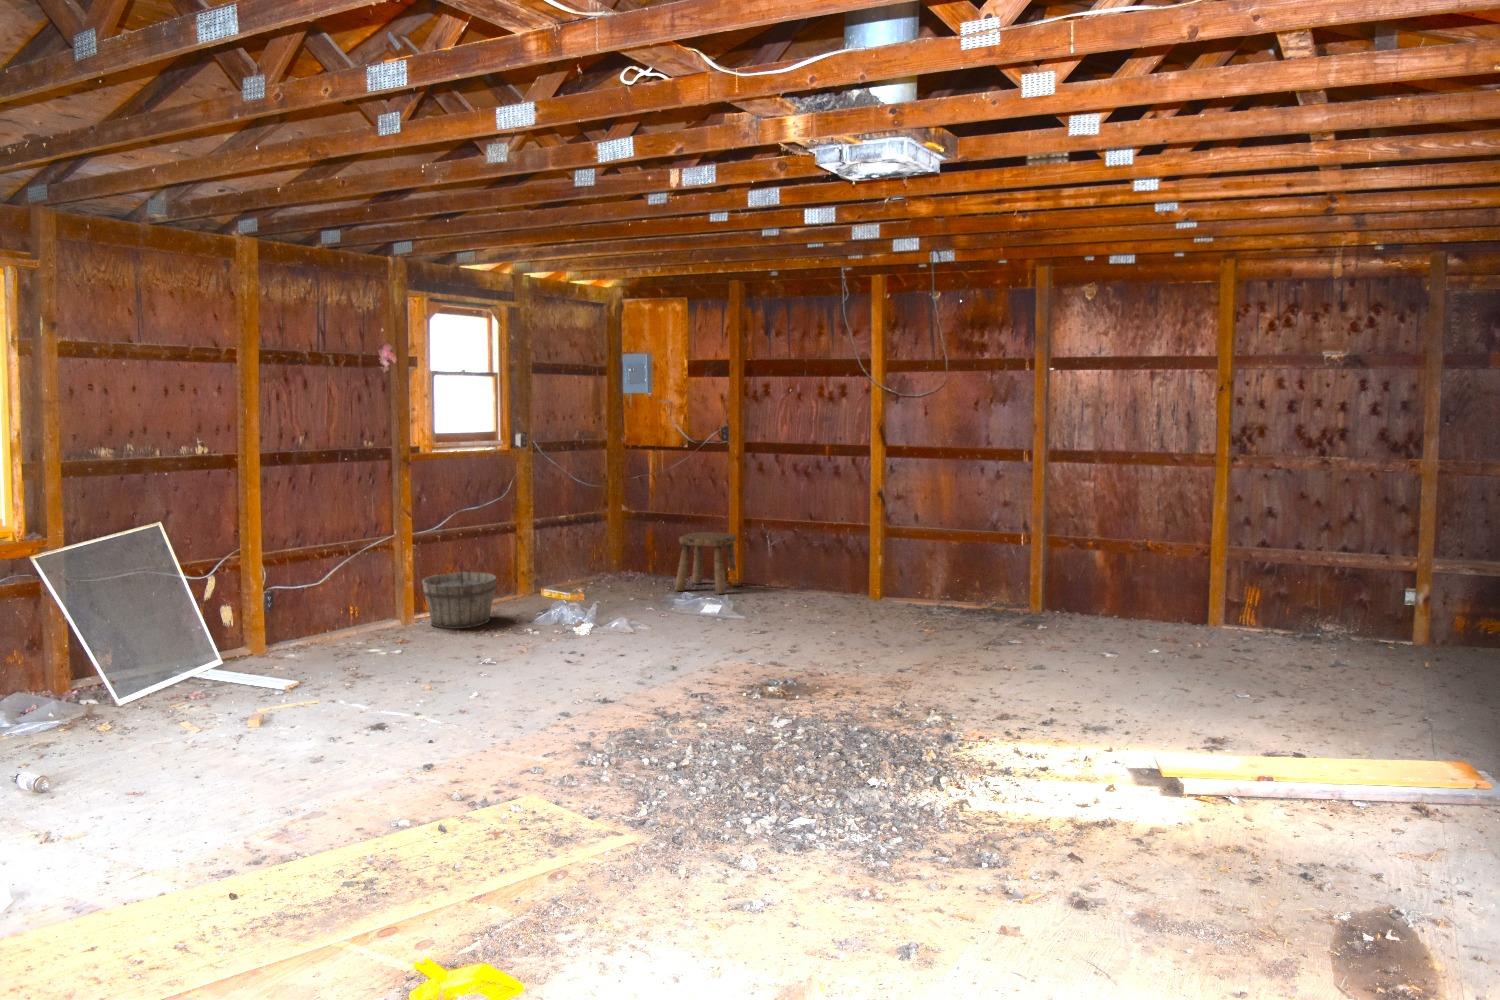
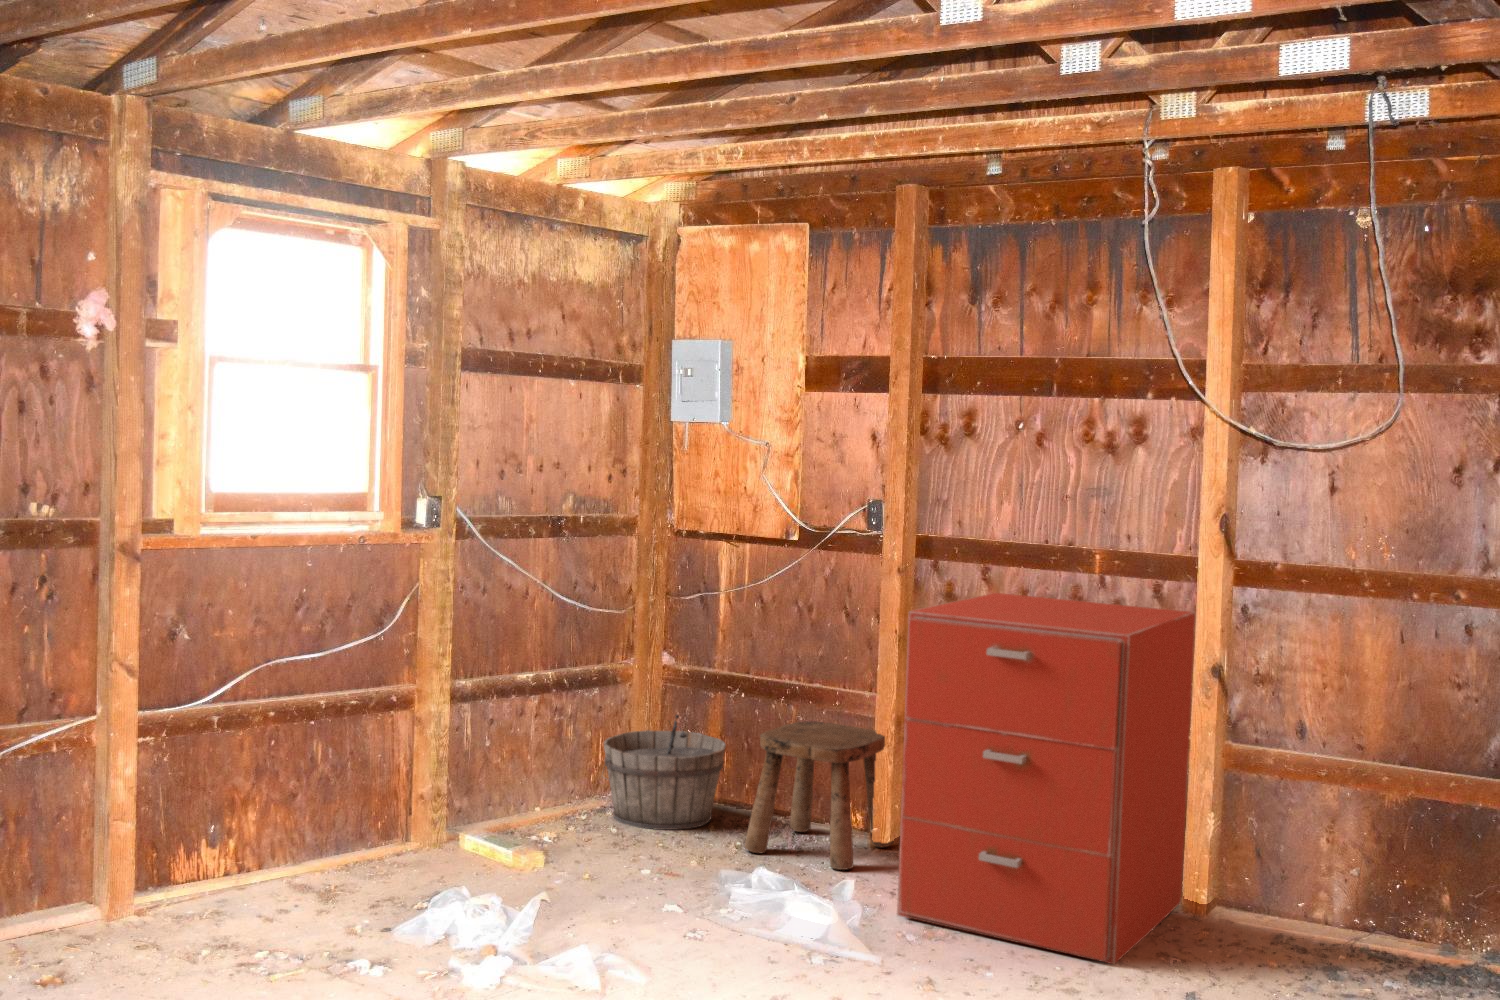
filing cabinet: none [750,467,870,614] -> present [897,593,1195,964]
wooden bucket: present [422,565,496,629] -> present [602,715,726,830]

